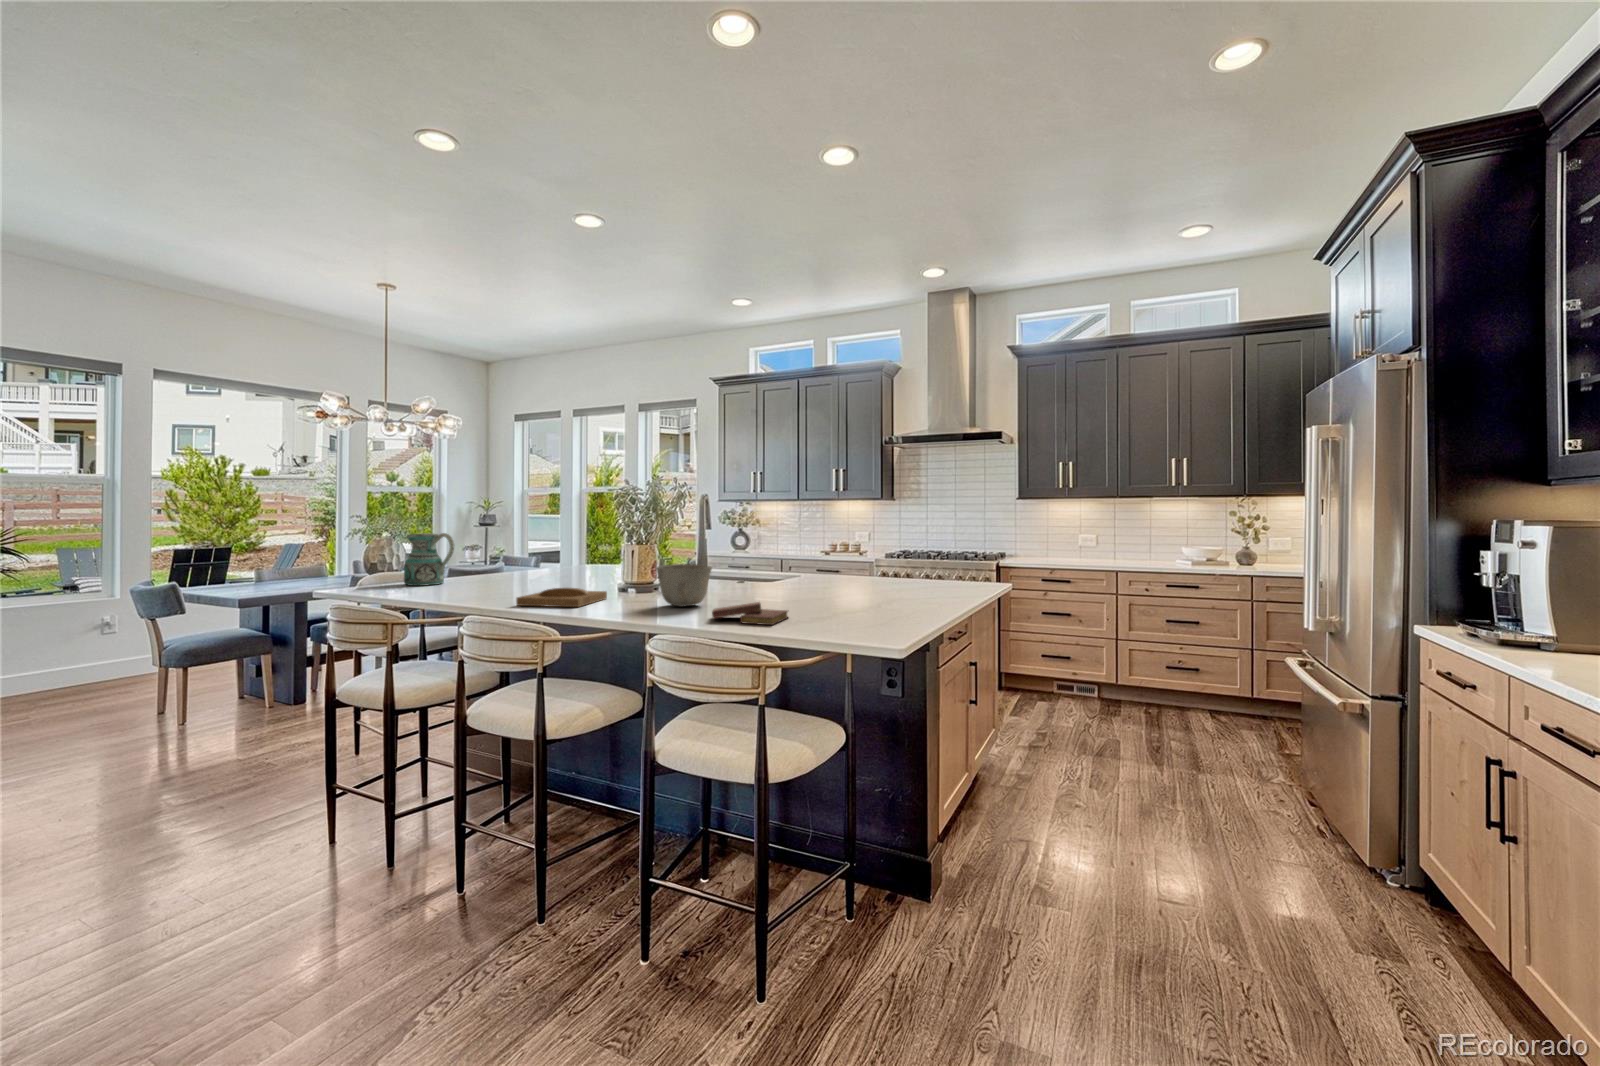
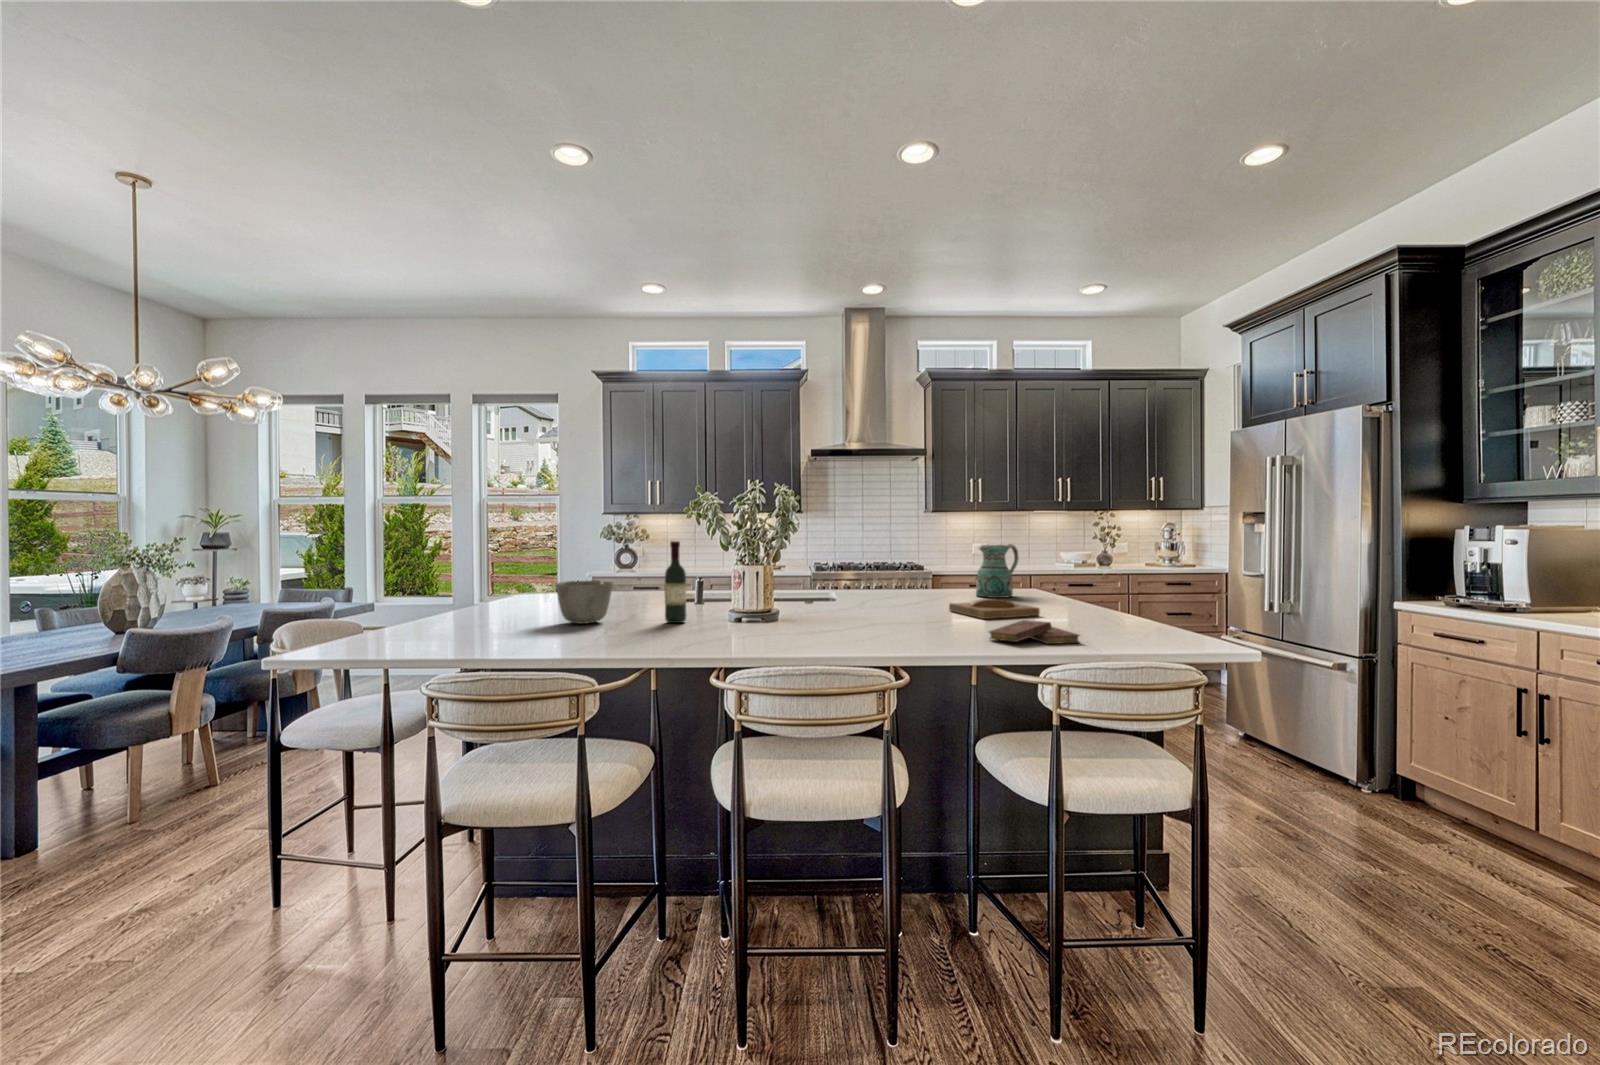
wine bottle: none [565,523,583,589] -> present [664,541,687,623]
ceramic pitcher: present [404,533,454,586] -> present [976,544,1019,598]
ceramic bowl: present [656,564,712,607] -> present [555,580,614,624]
tray: present [516,588,607,607] -> present [949,599,1040,619]

